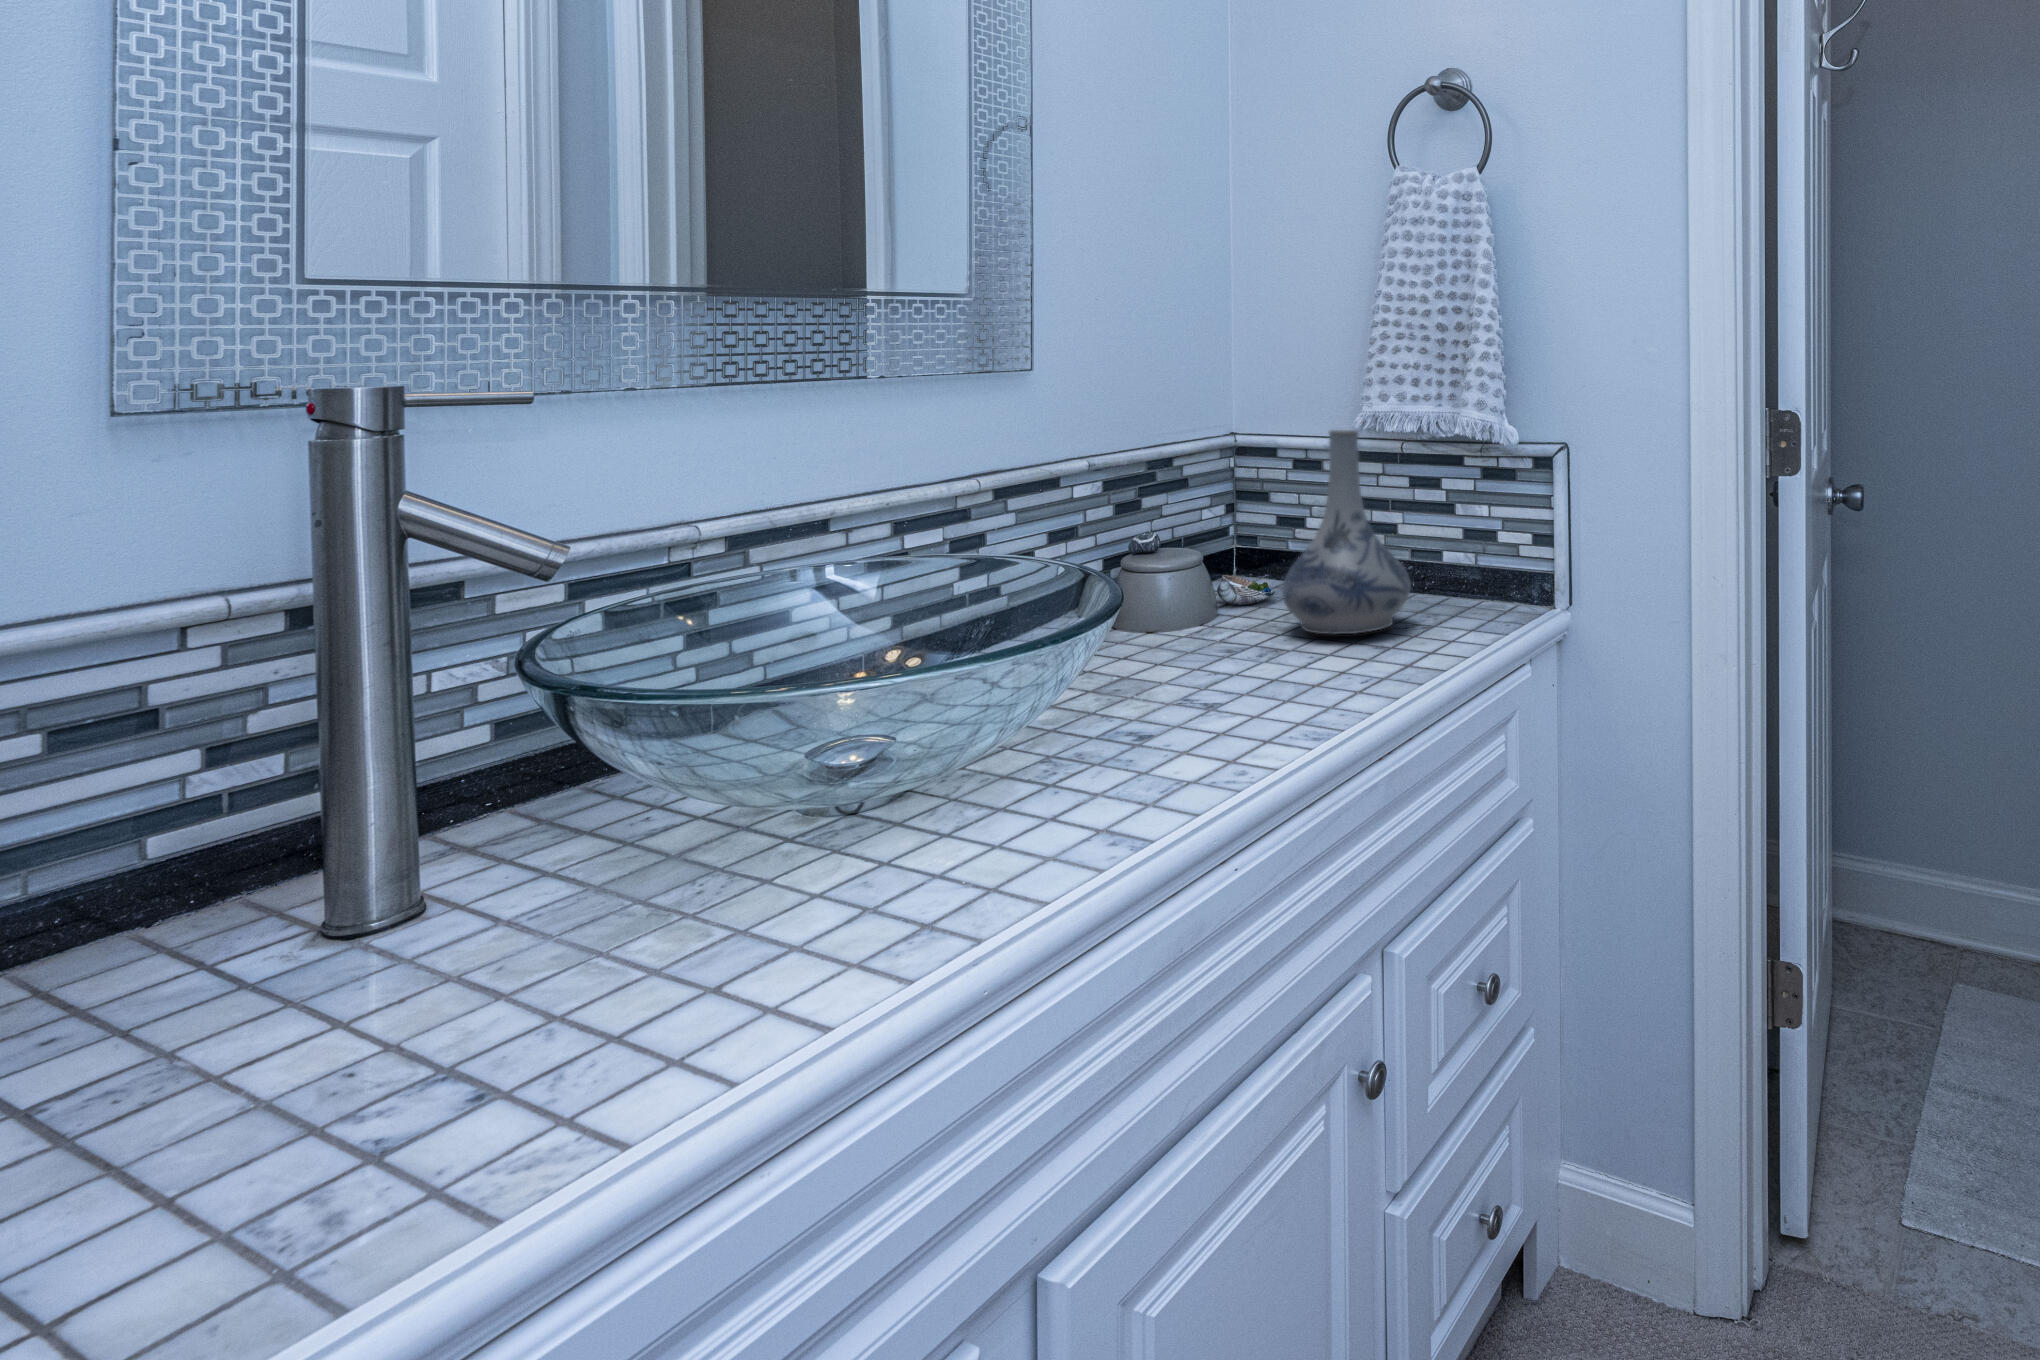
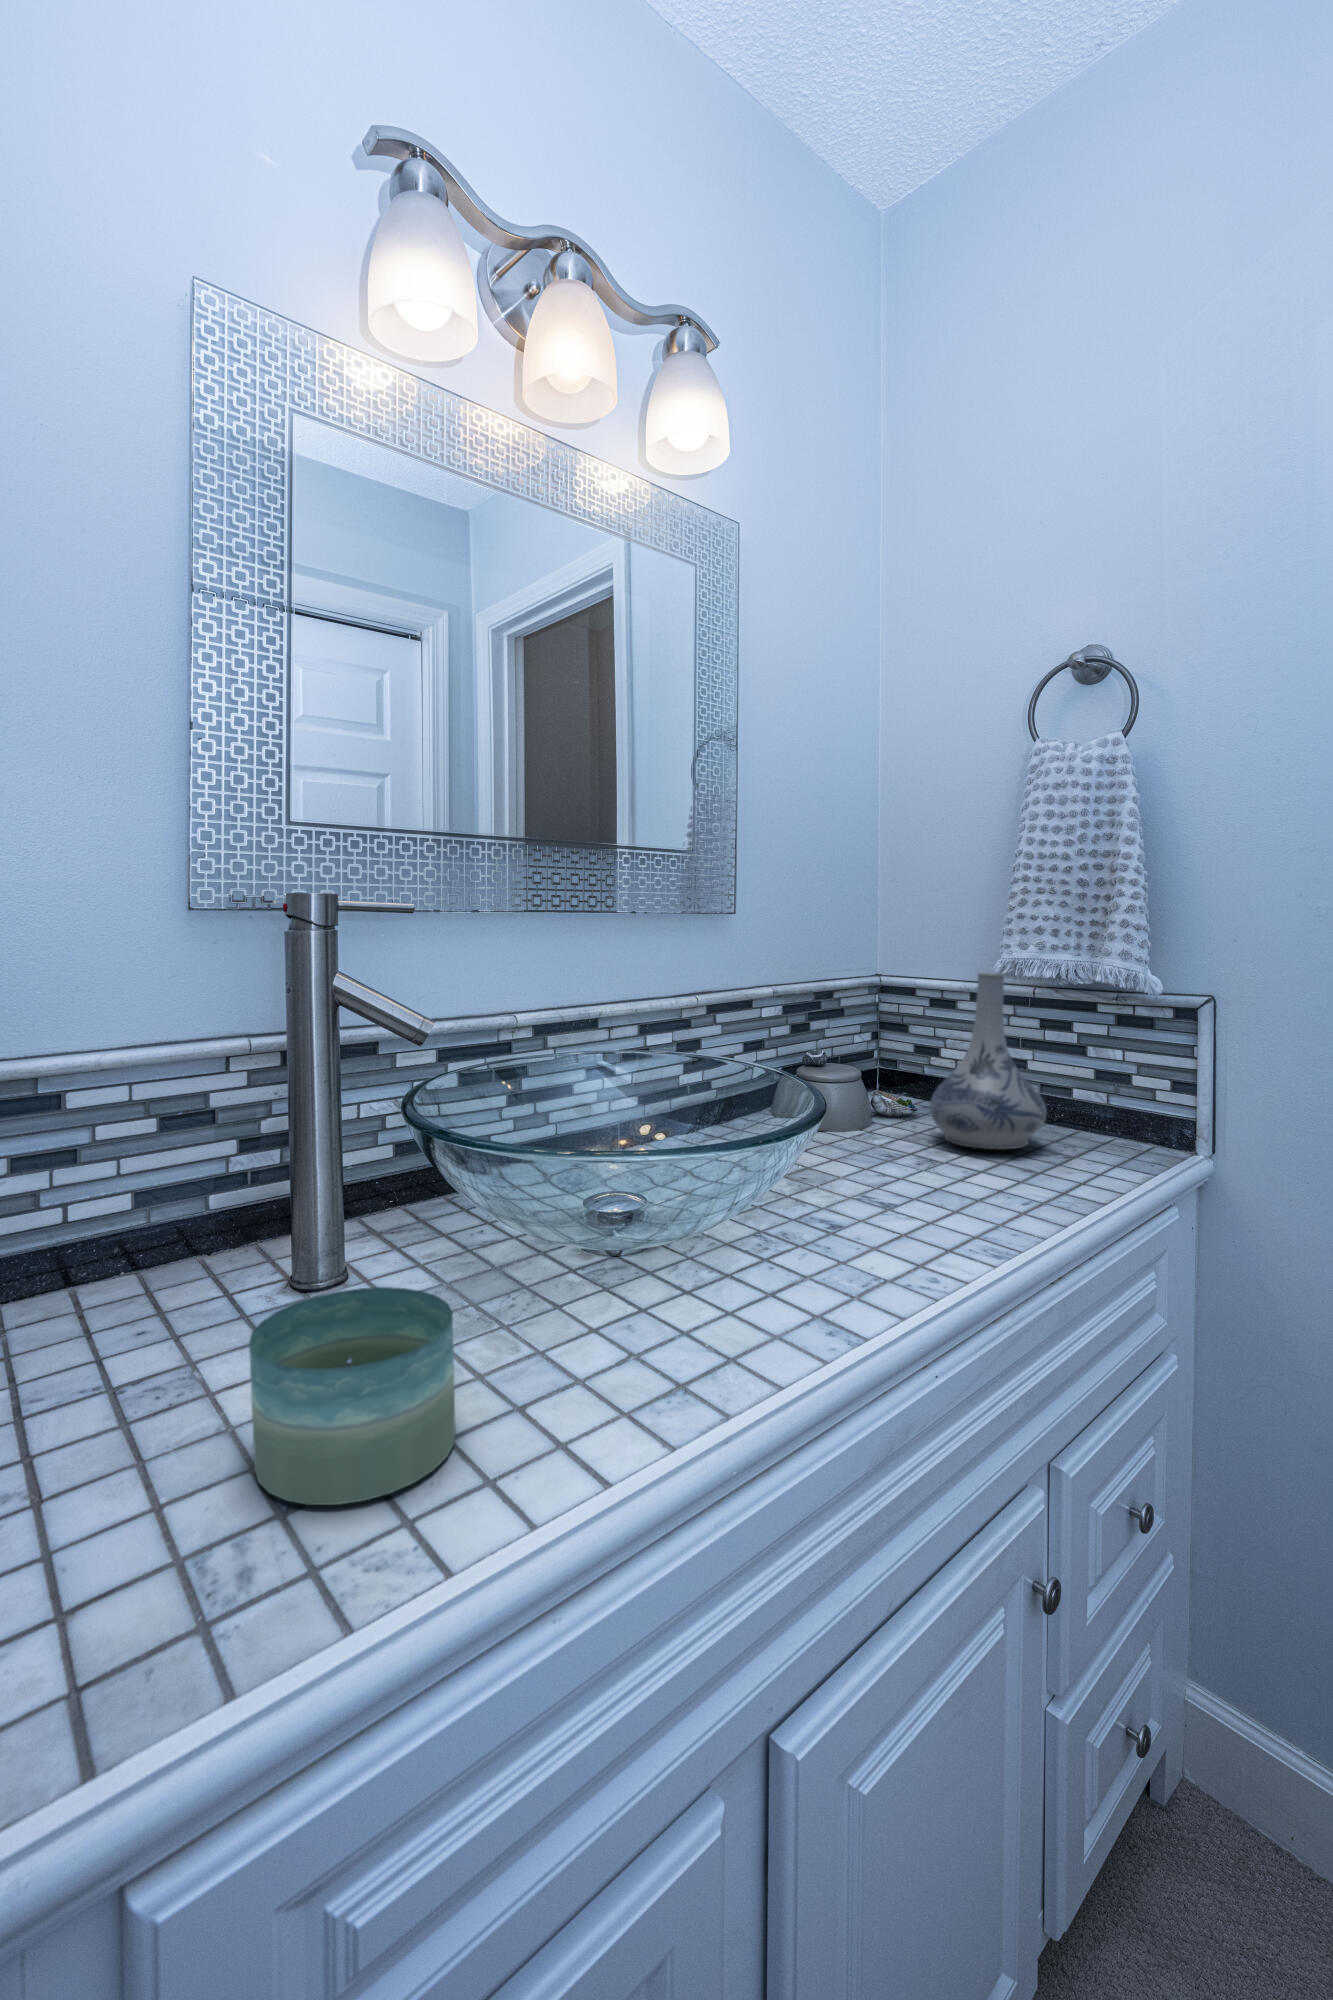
candle: none [269,887,602,1186] -> present [249,1287,456,1505]

